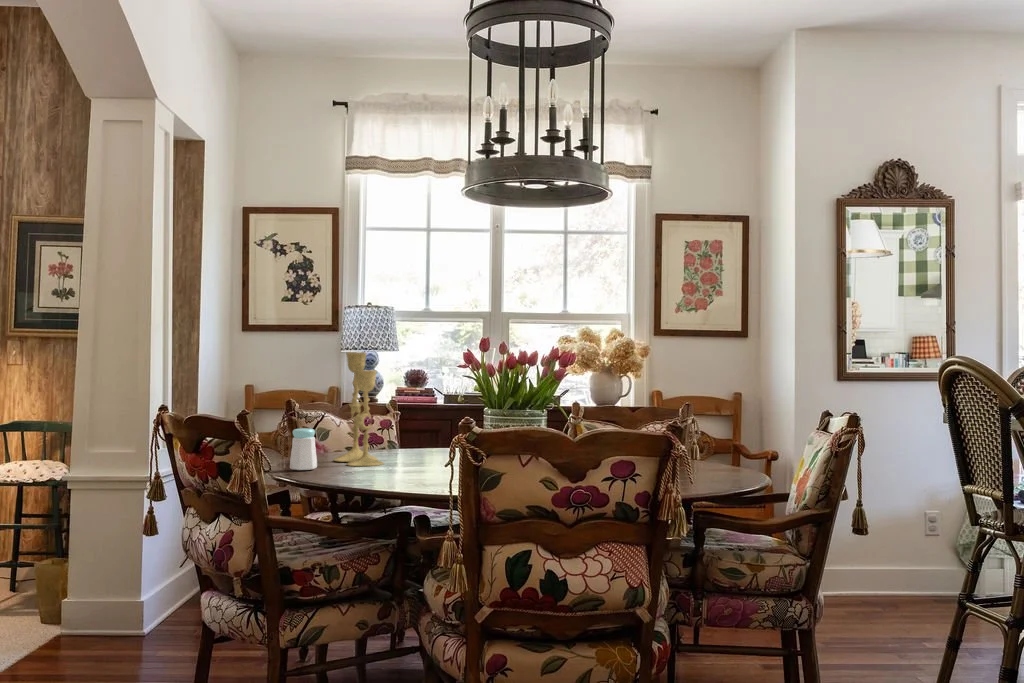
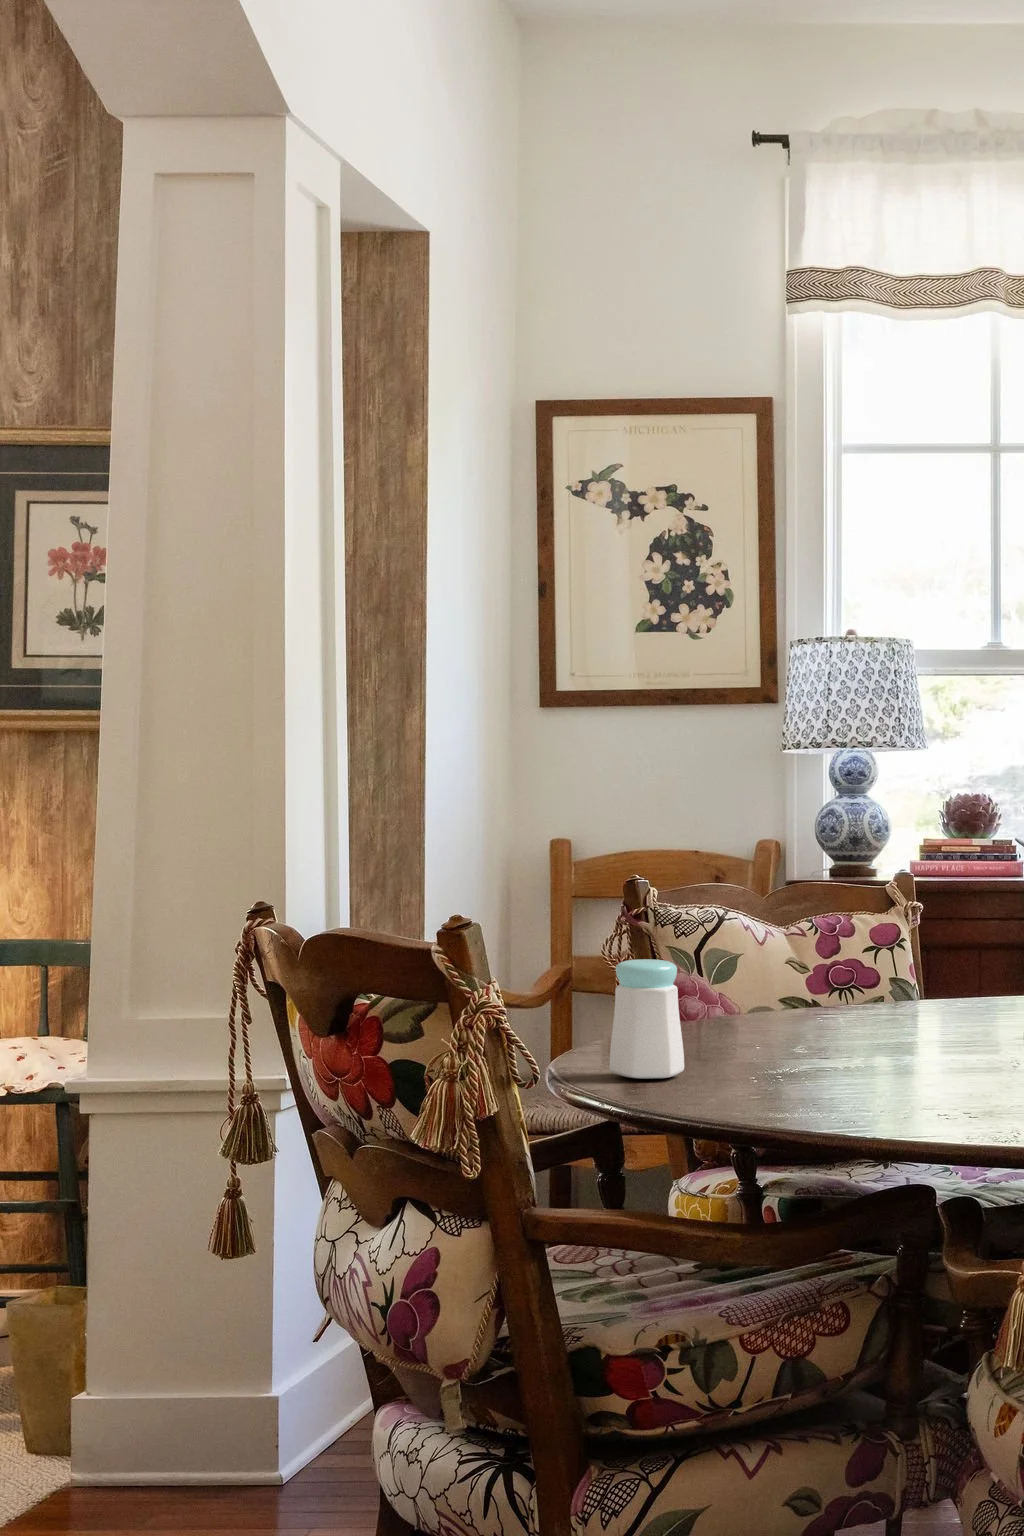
candlestick: present [334,352,384,466] -> none [737,746,877,1074]

